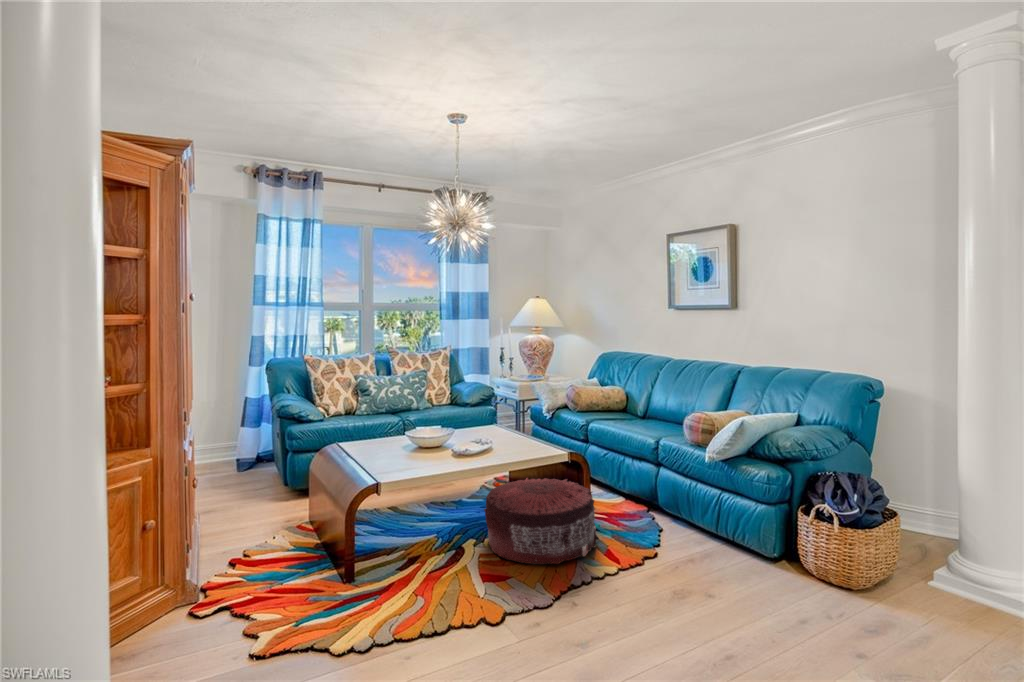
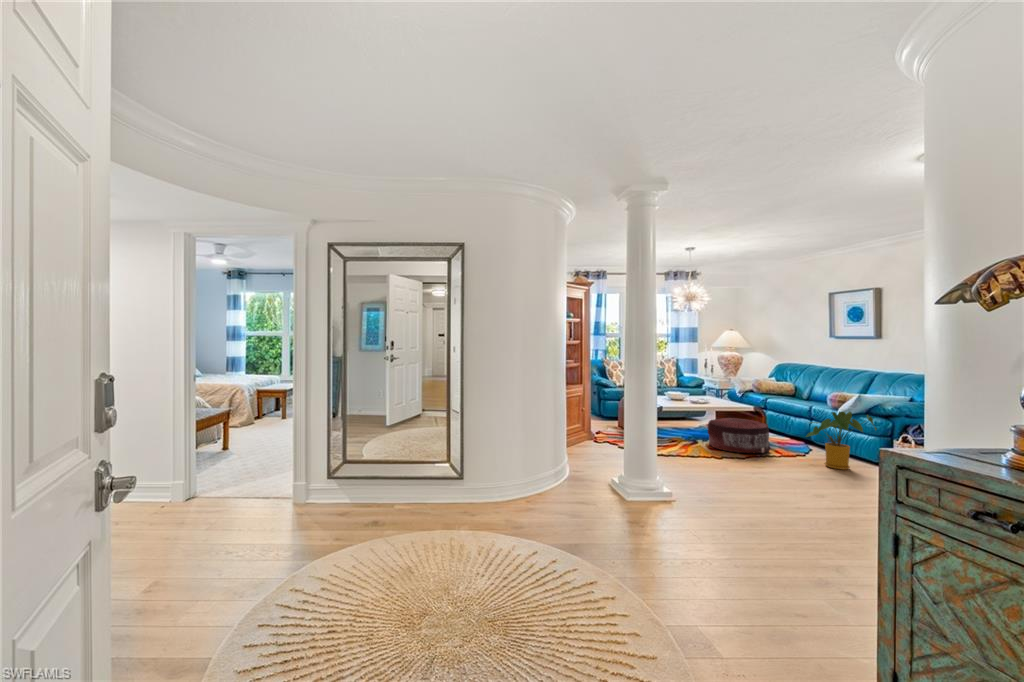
house plant: none [658,460,772,583] -> present [807,411,877,470]

